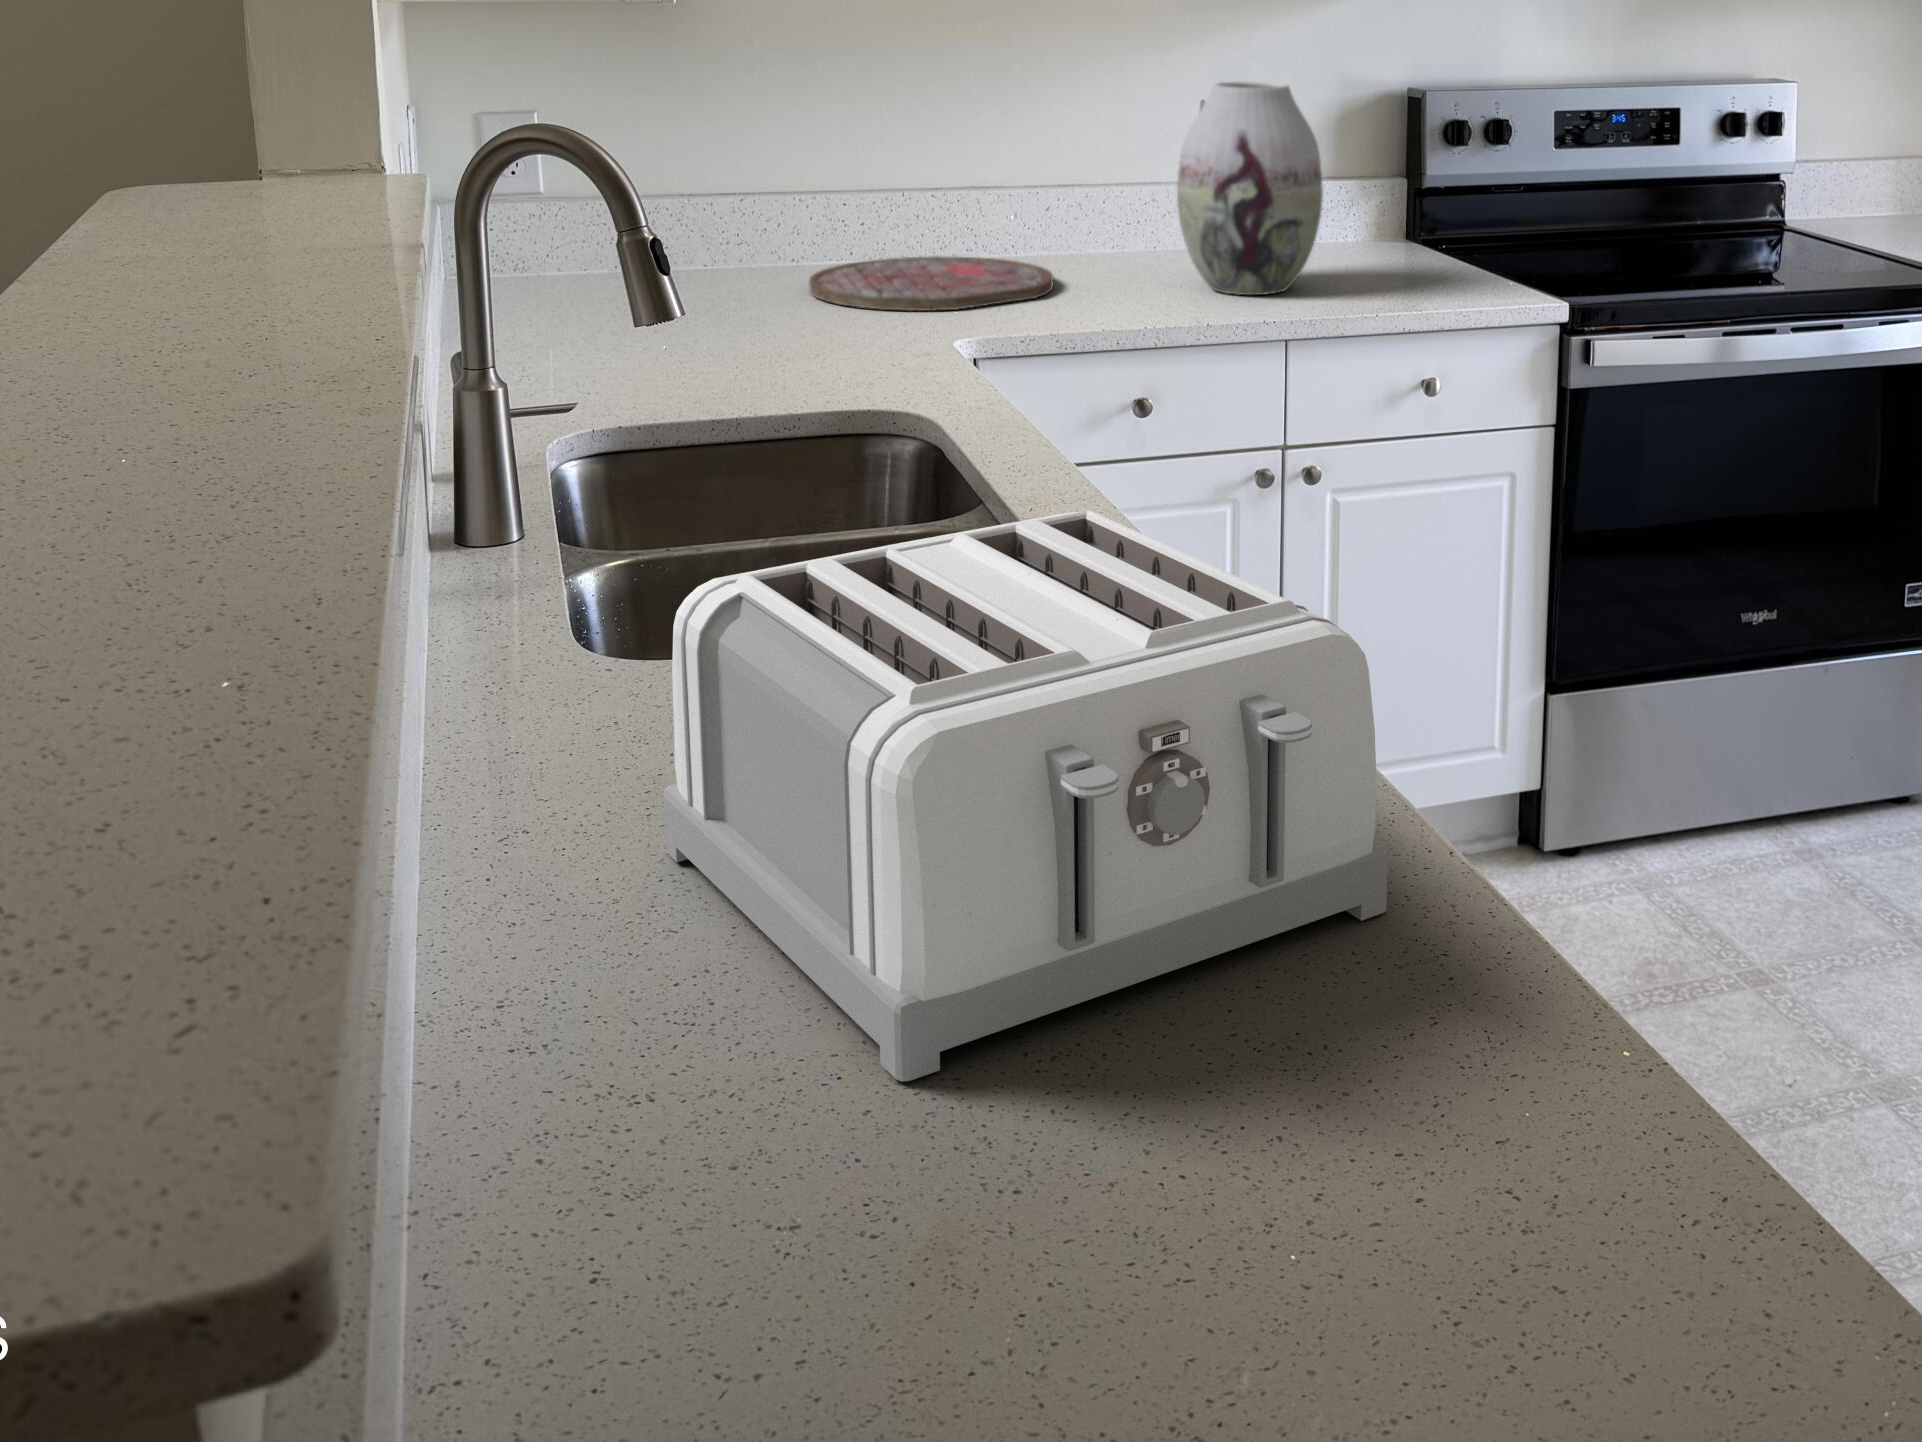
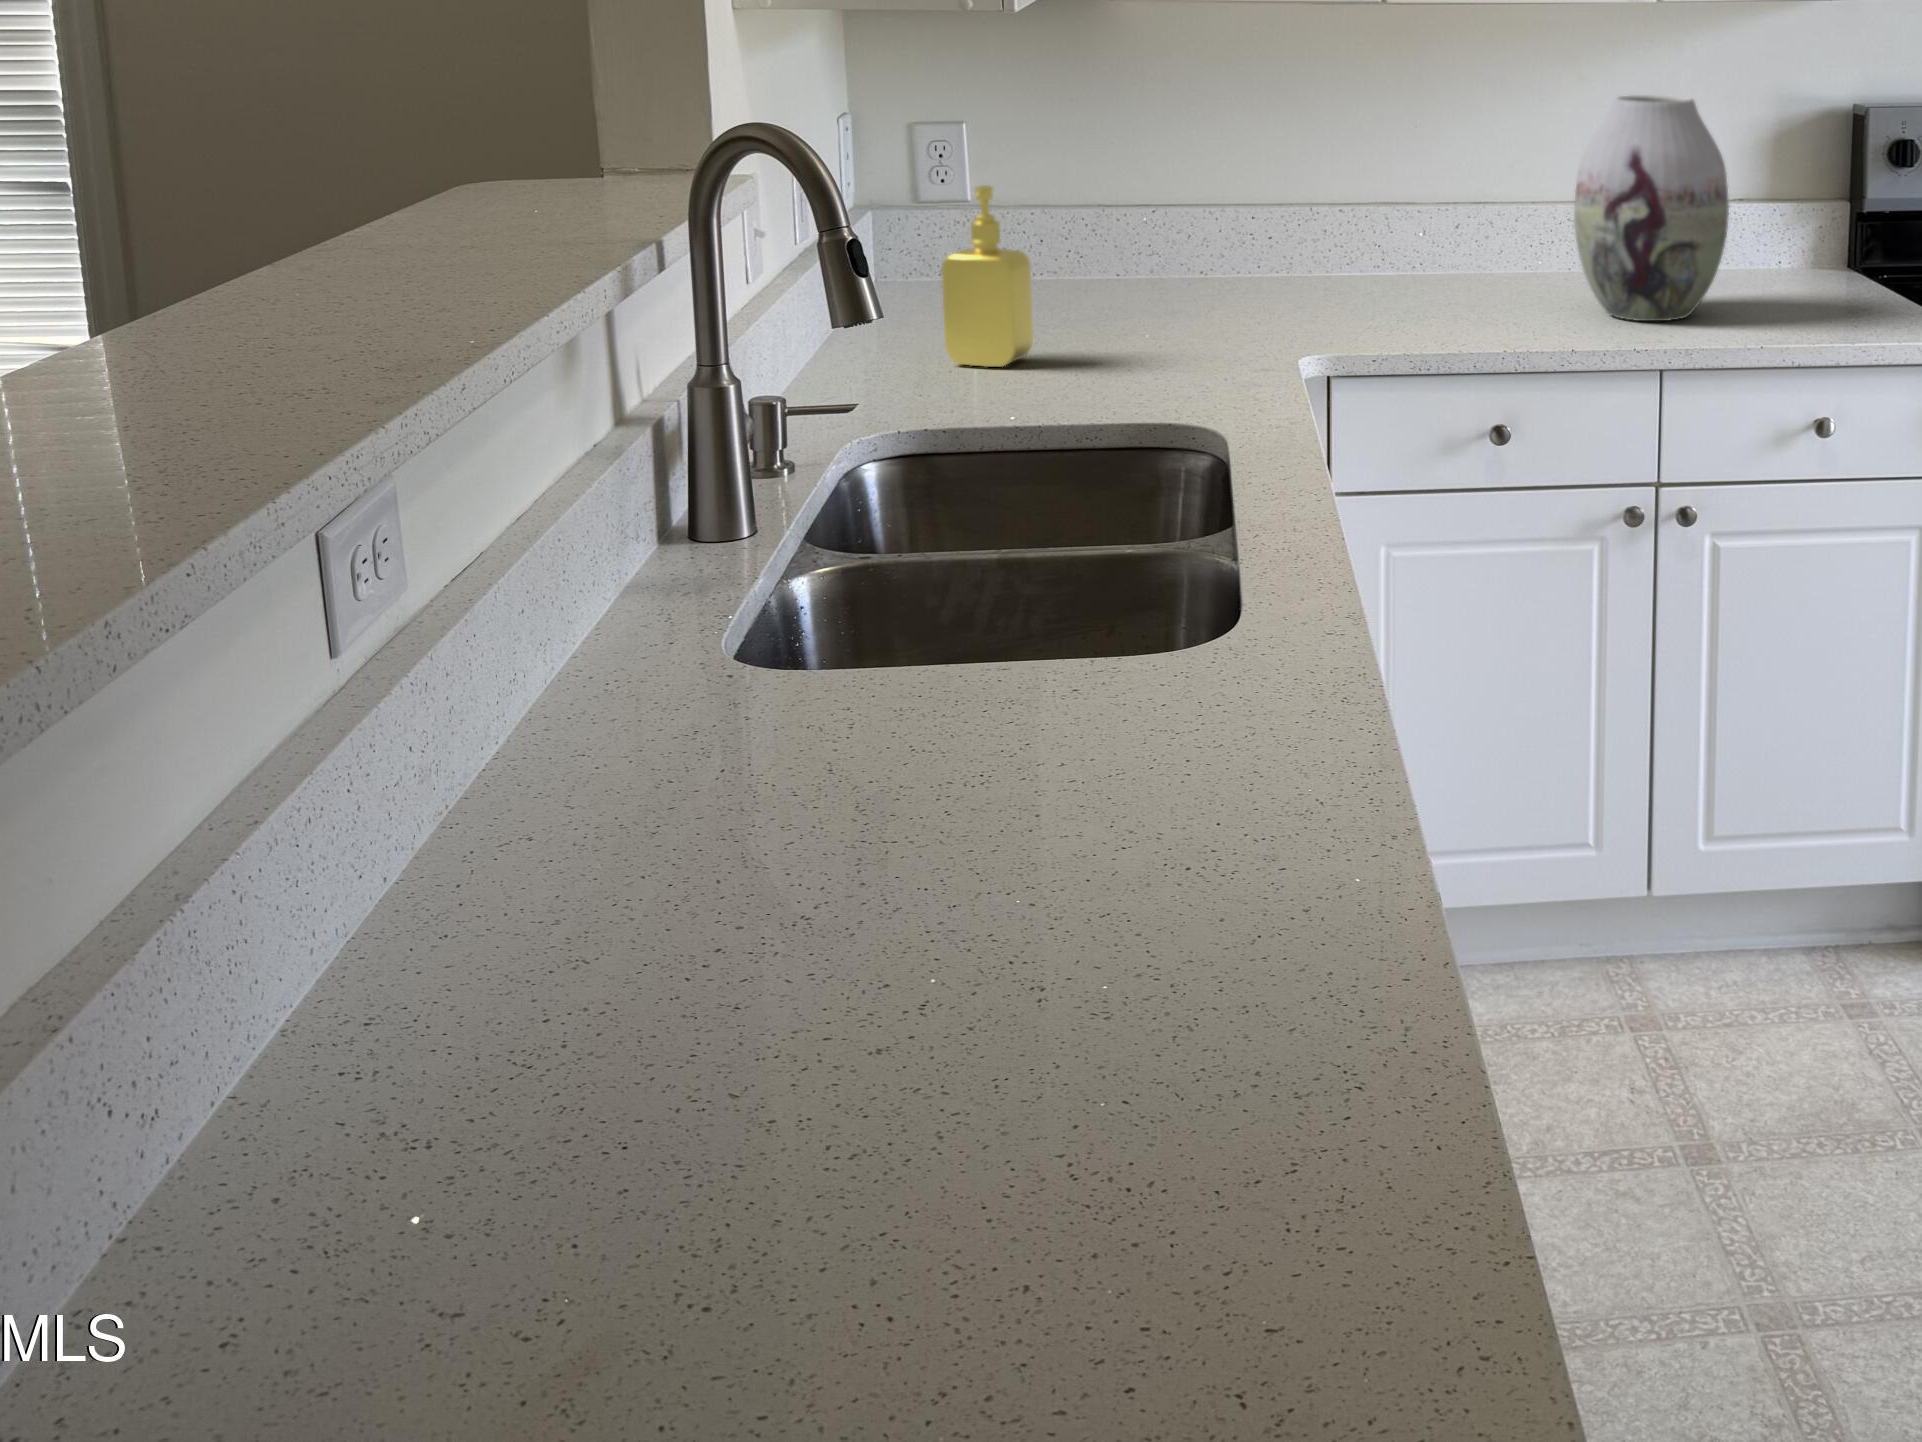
soap dispenser: none [583,180,676,363] -> present [942,185,1033,367]
cutting board: present [809,256,1053,311] -> none [1203,271,1448,325]
toaster: present [664,510,1388,1082] -> none [620,550,1315,1184]

